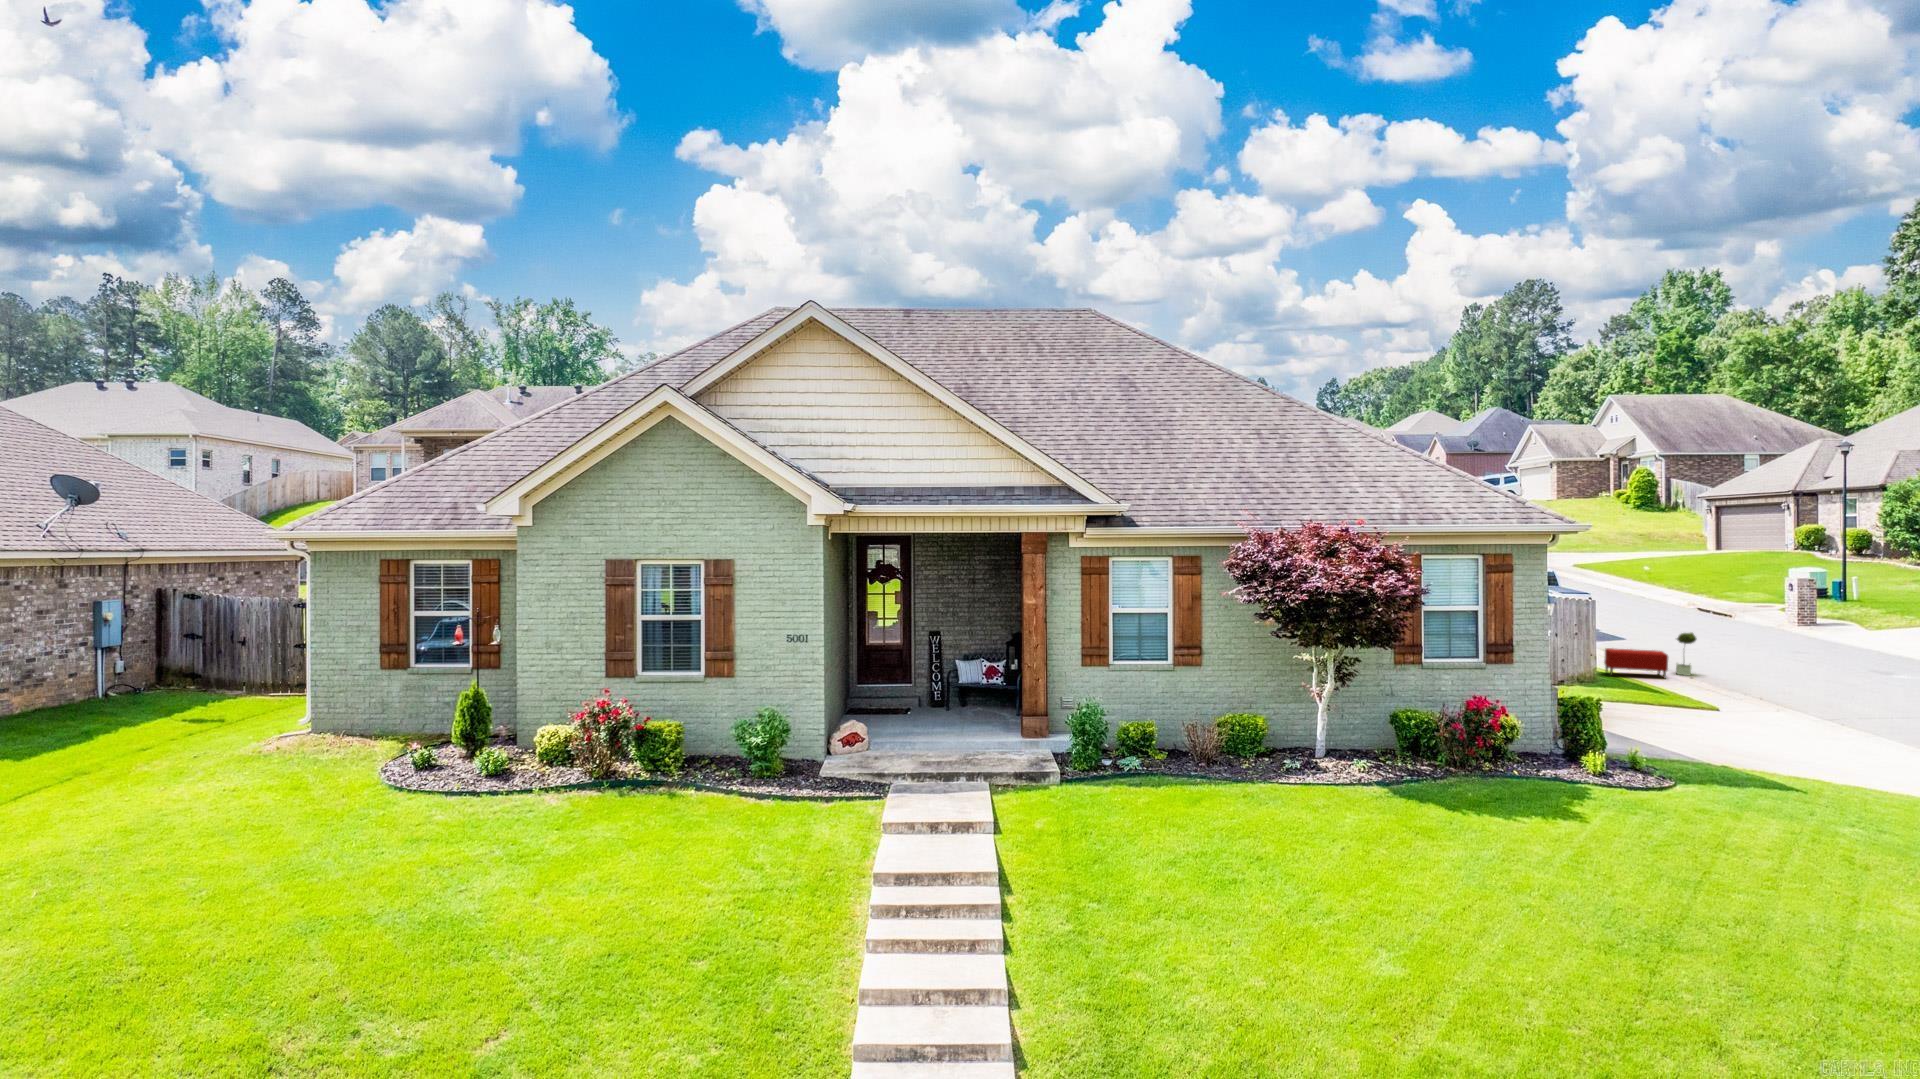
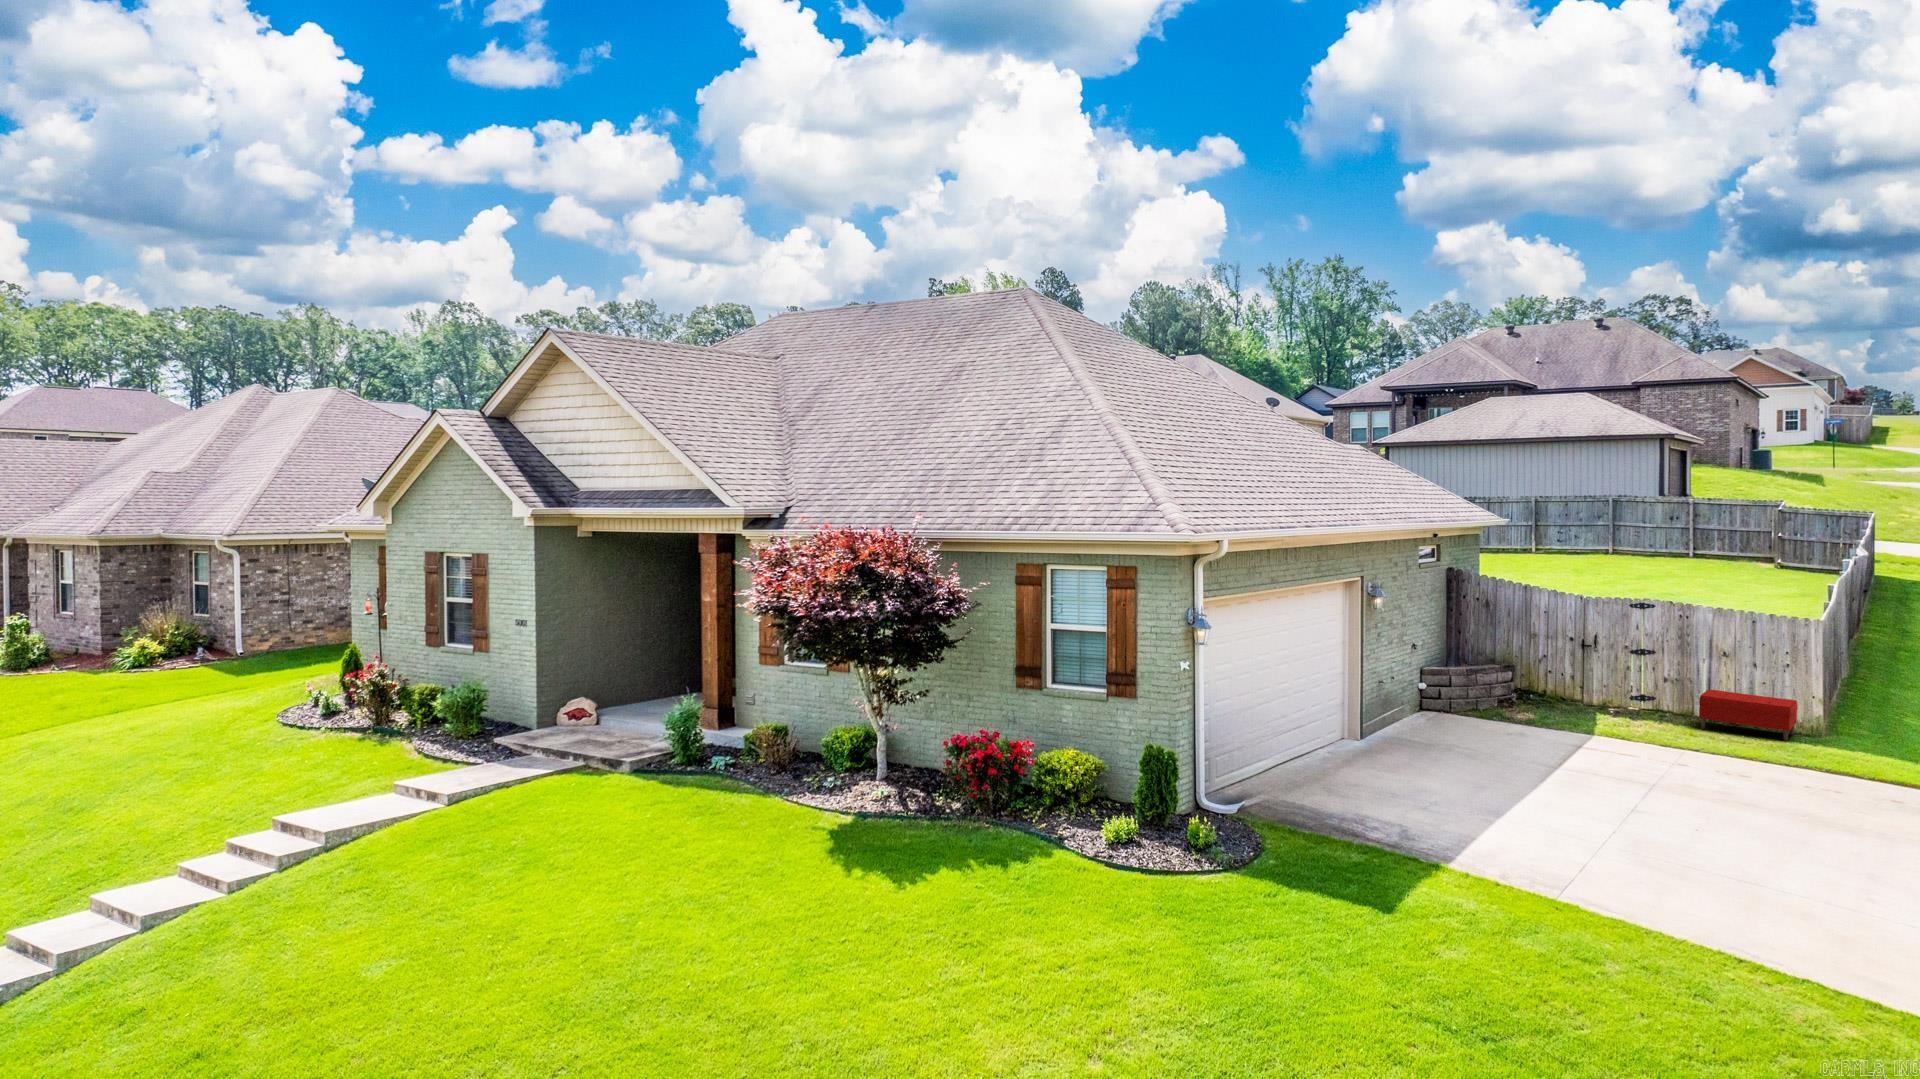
potted tree: present [1676,633,1697,675] -> none [1825,677,1860,741]

